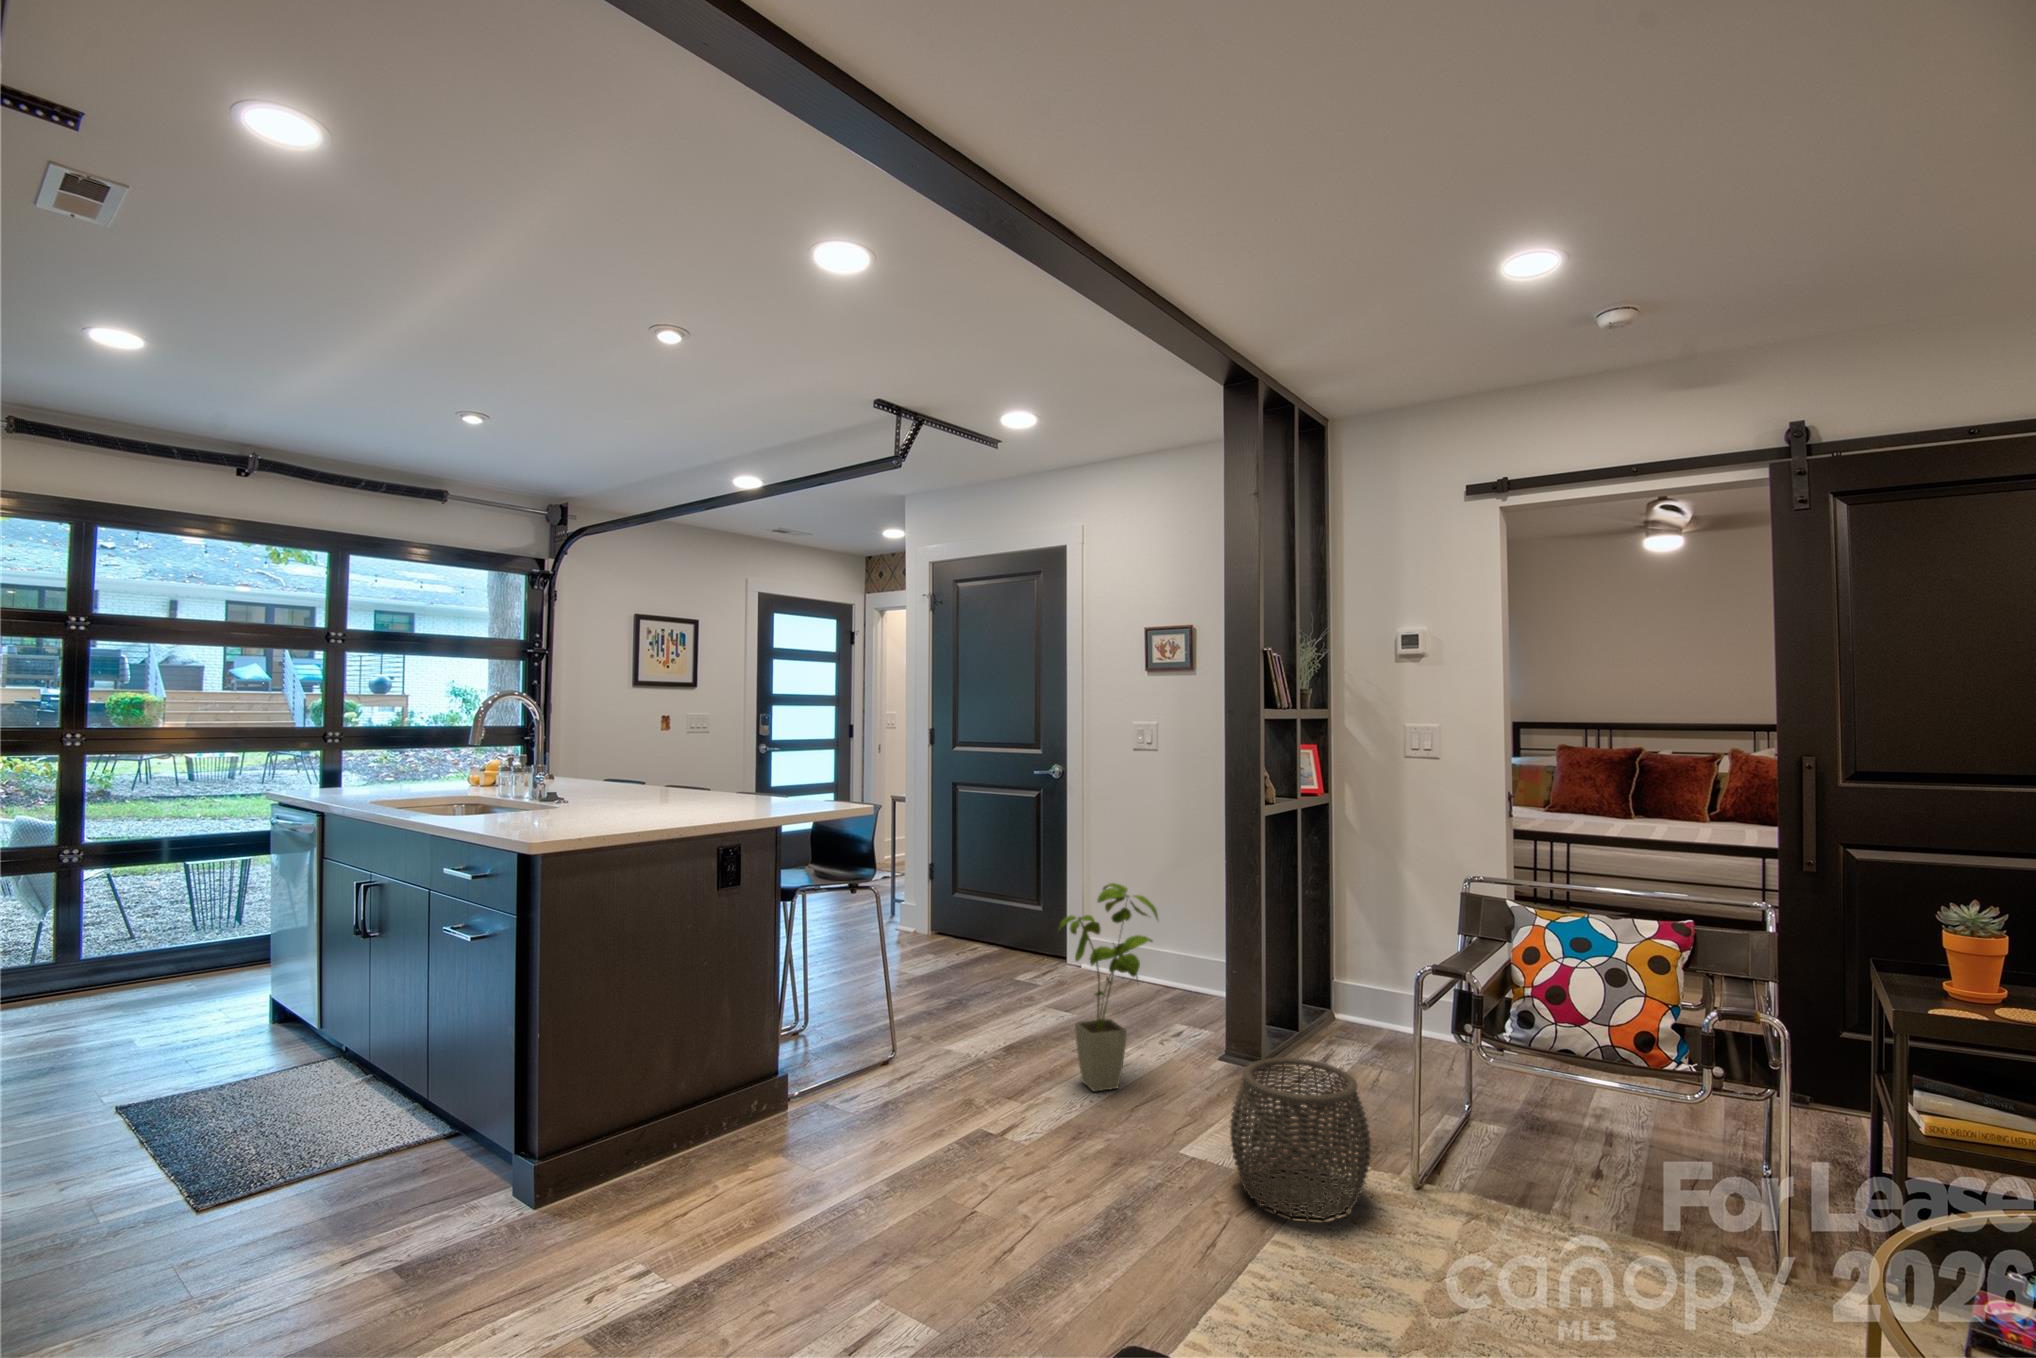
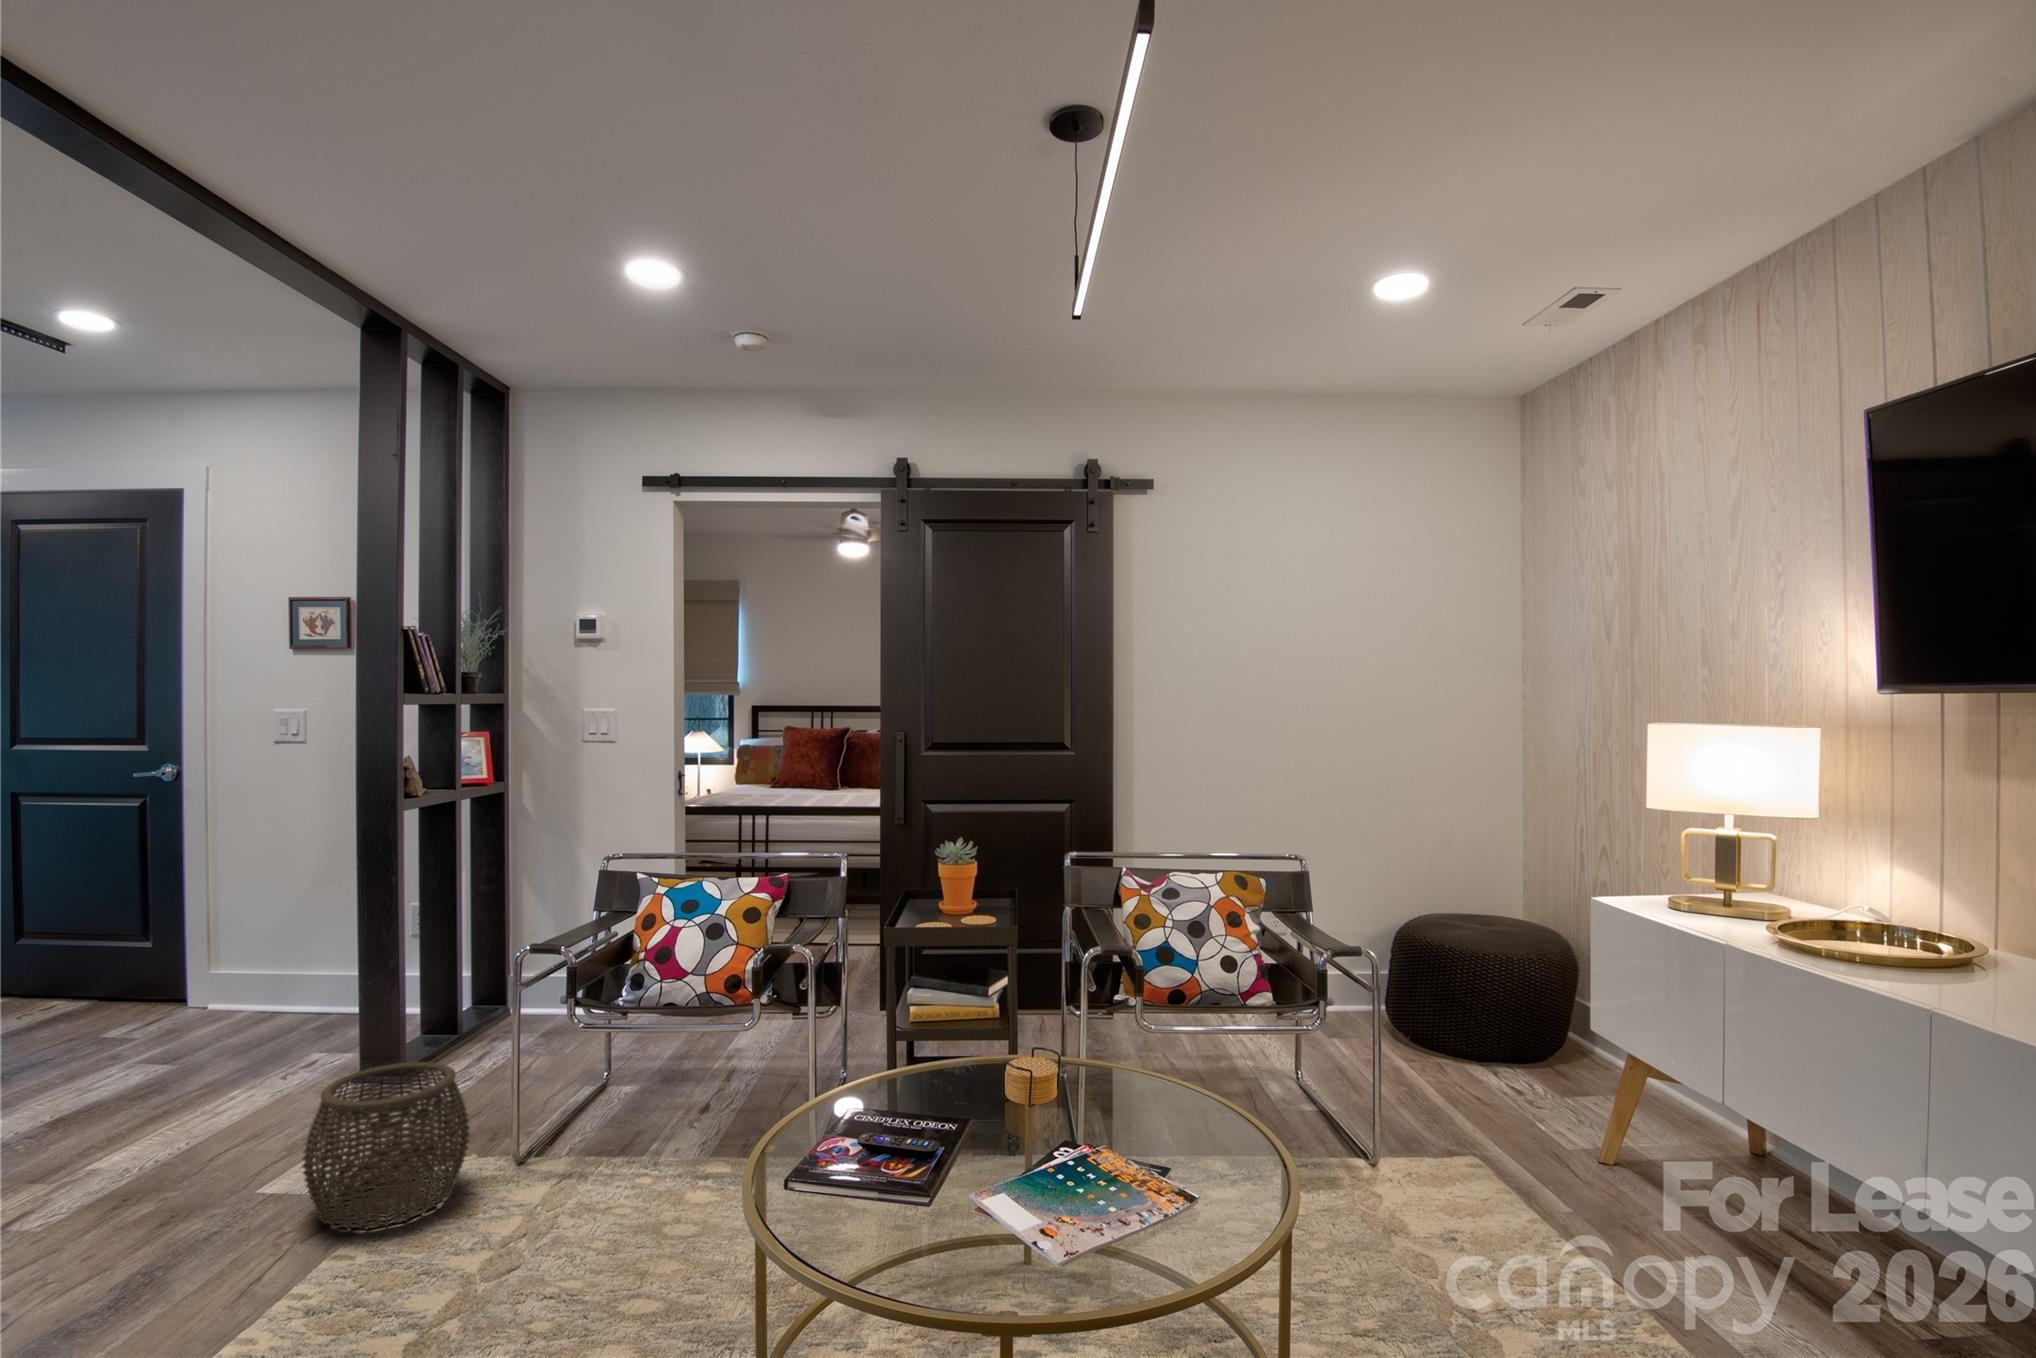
house plant: present [1058,883,1158,1092] -> none [95,904,250,1159]

